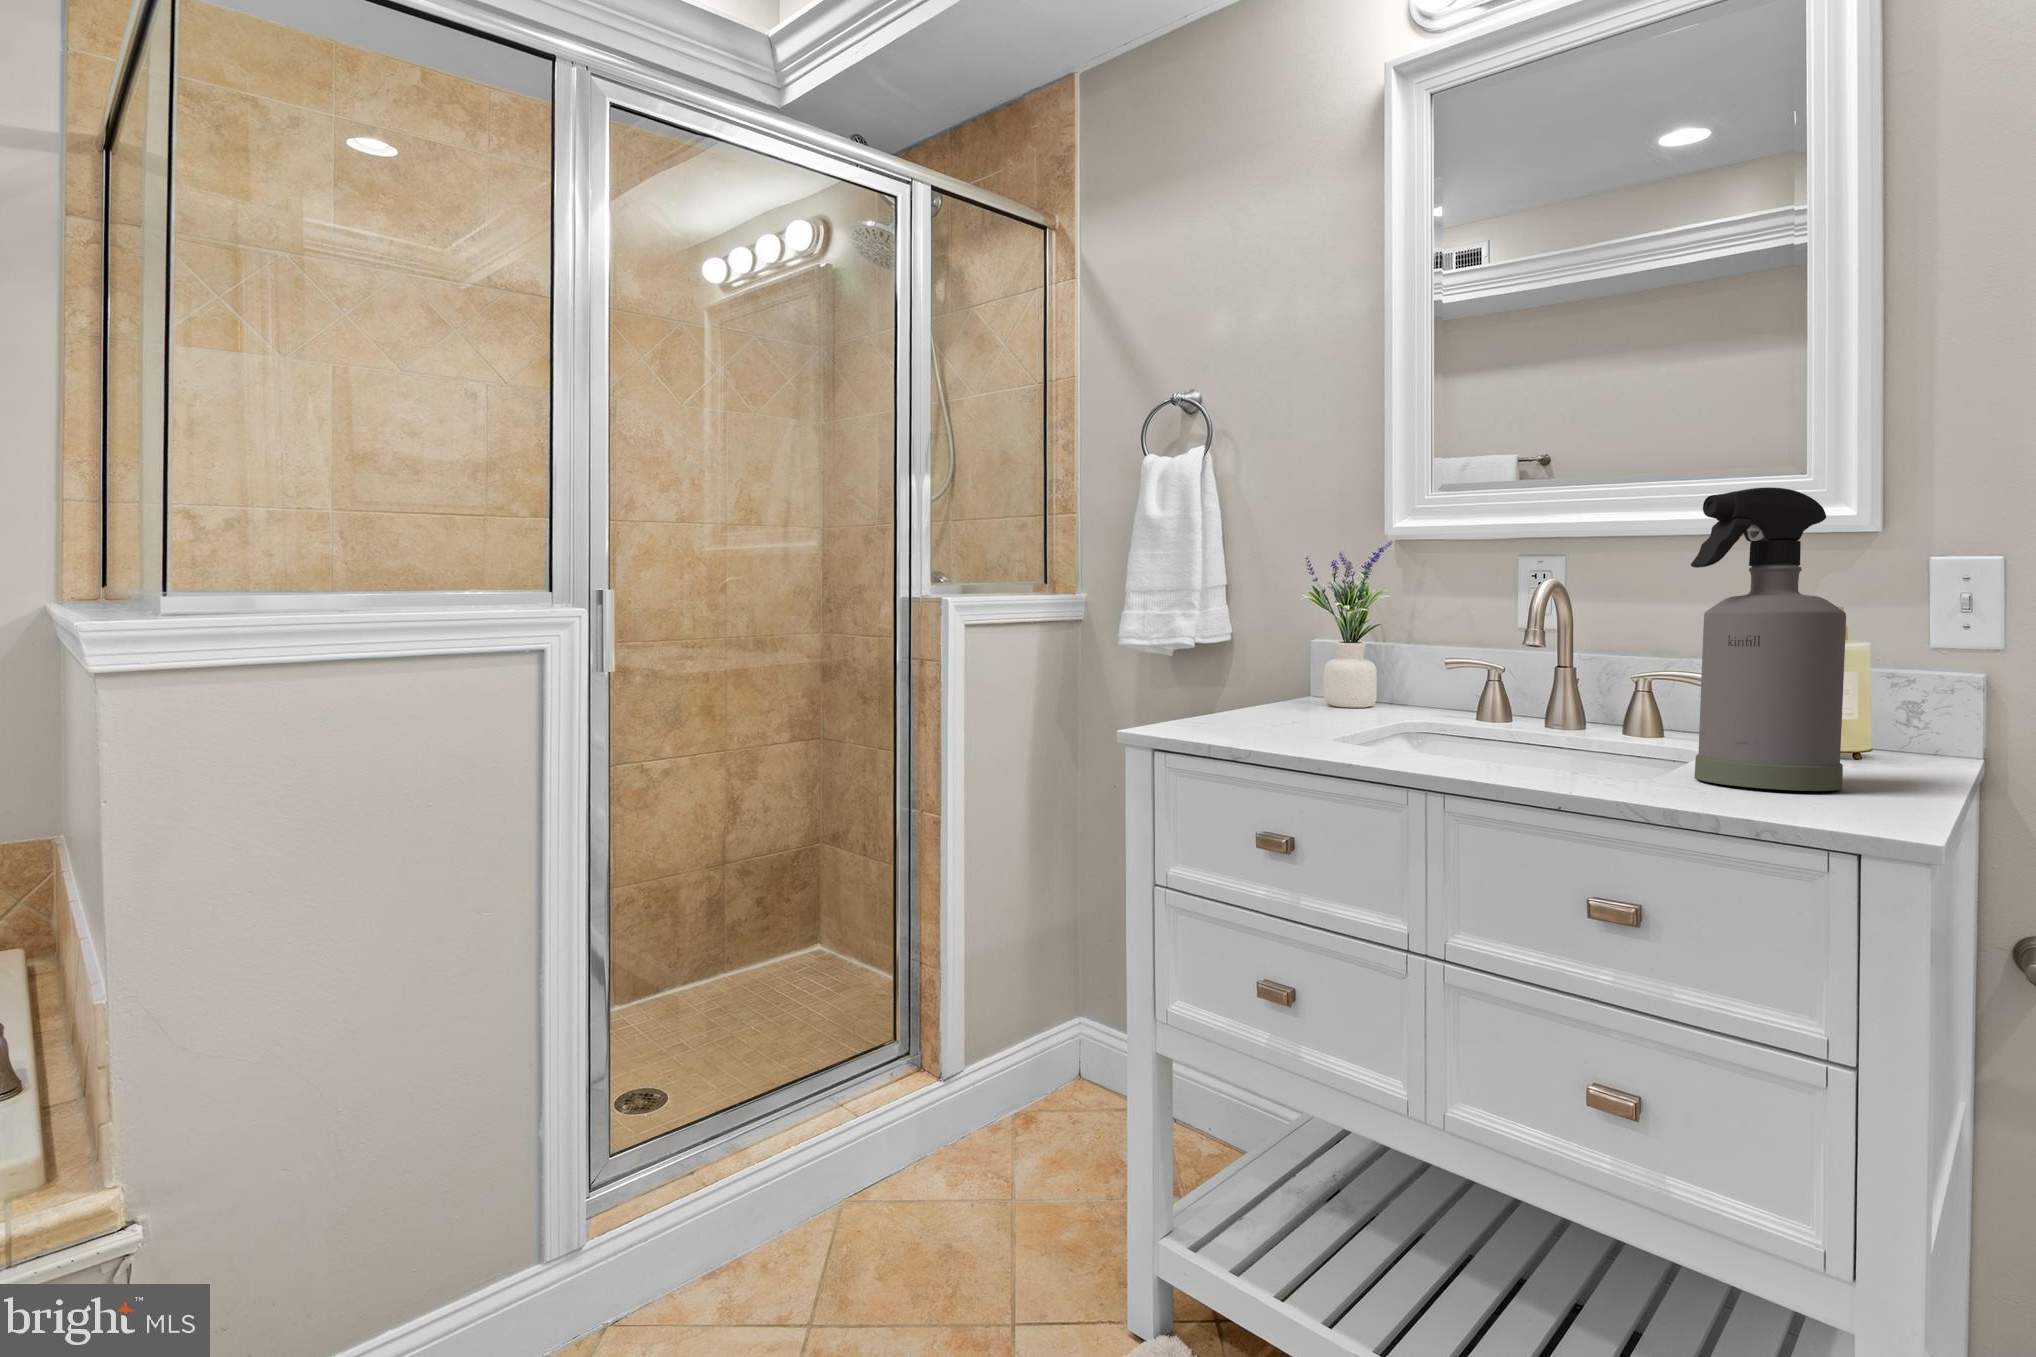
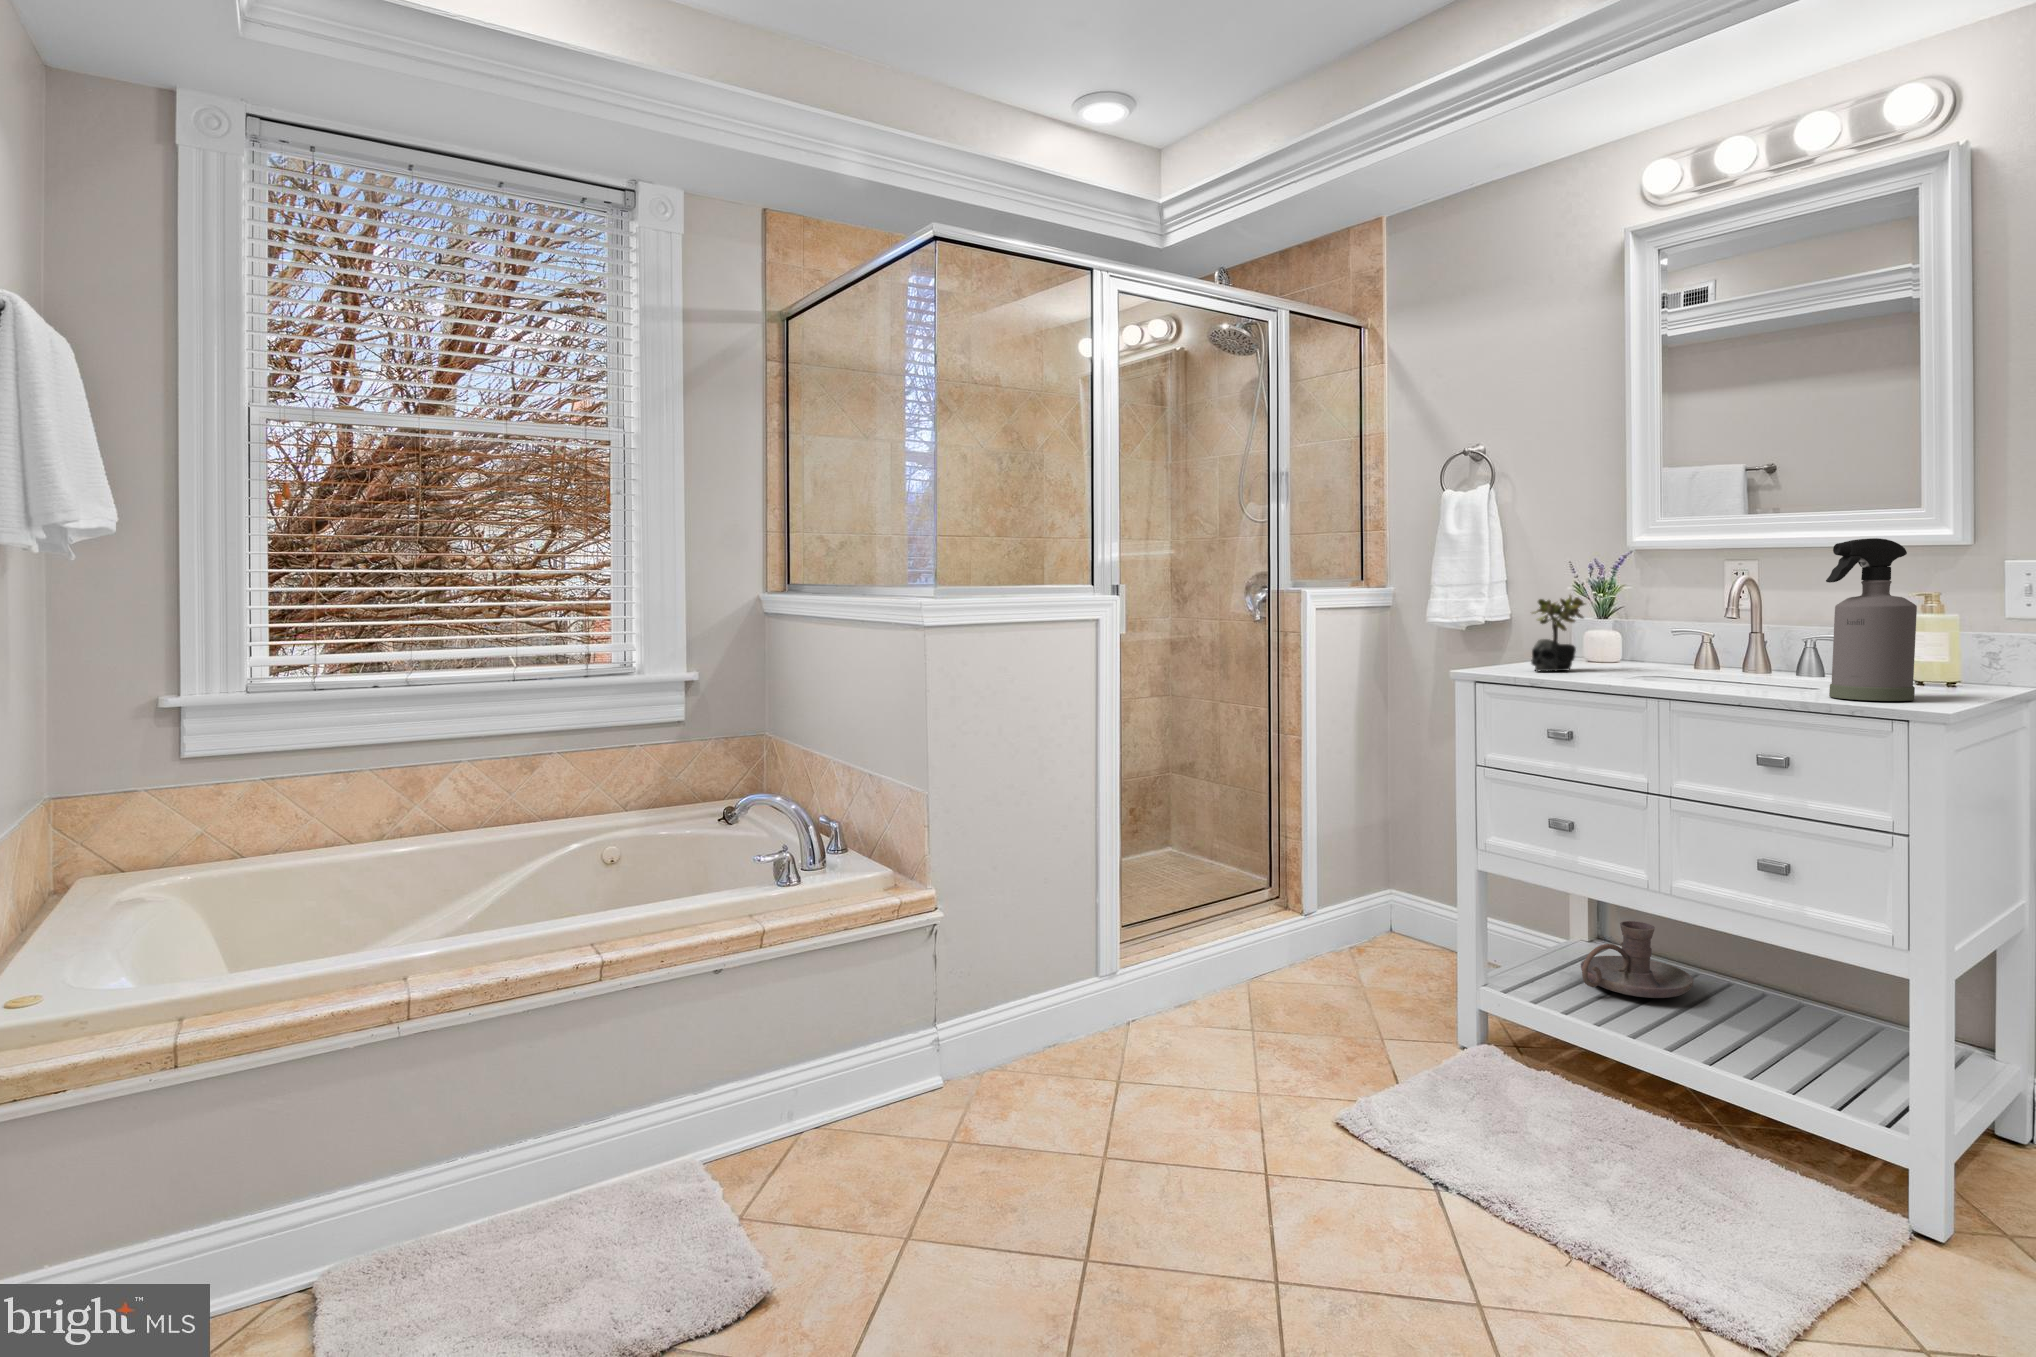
succulent plant: none [1236,599,1320,722] -> present [1531,595,1585,671]
candle holder: none [1305,1120,1474,1258] -> present [1581,921,1694,998]

